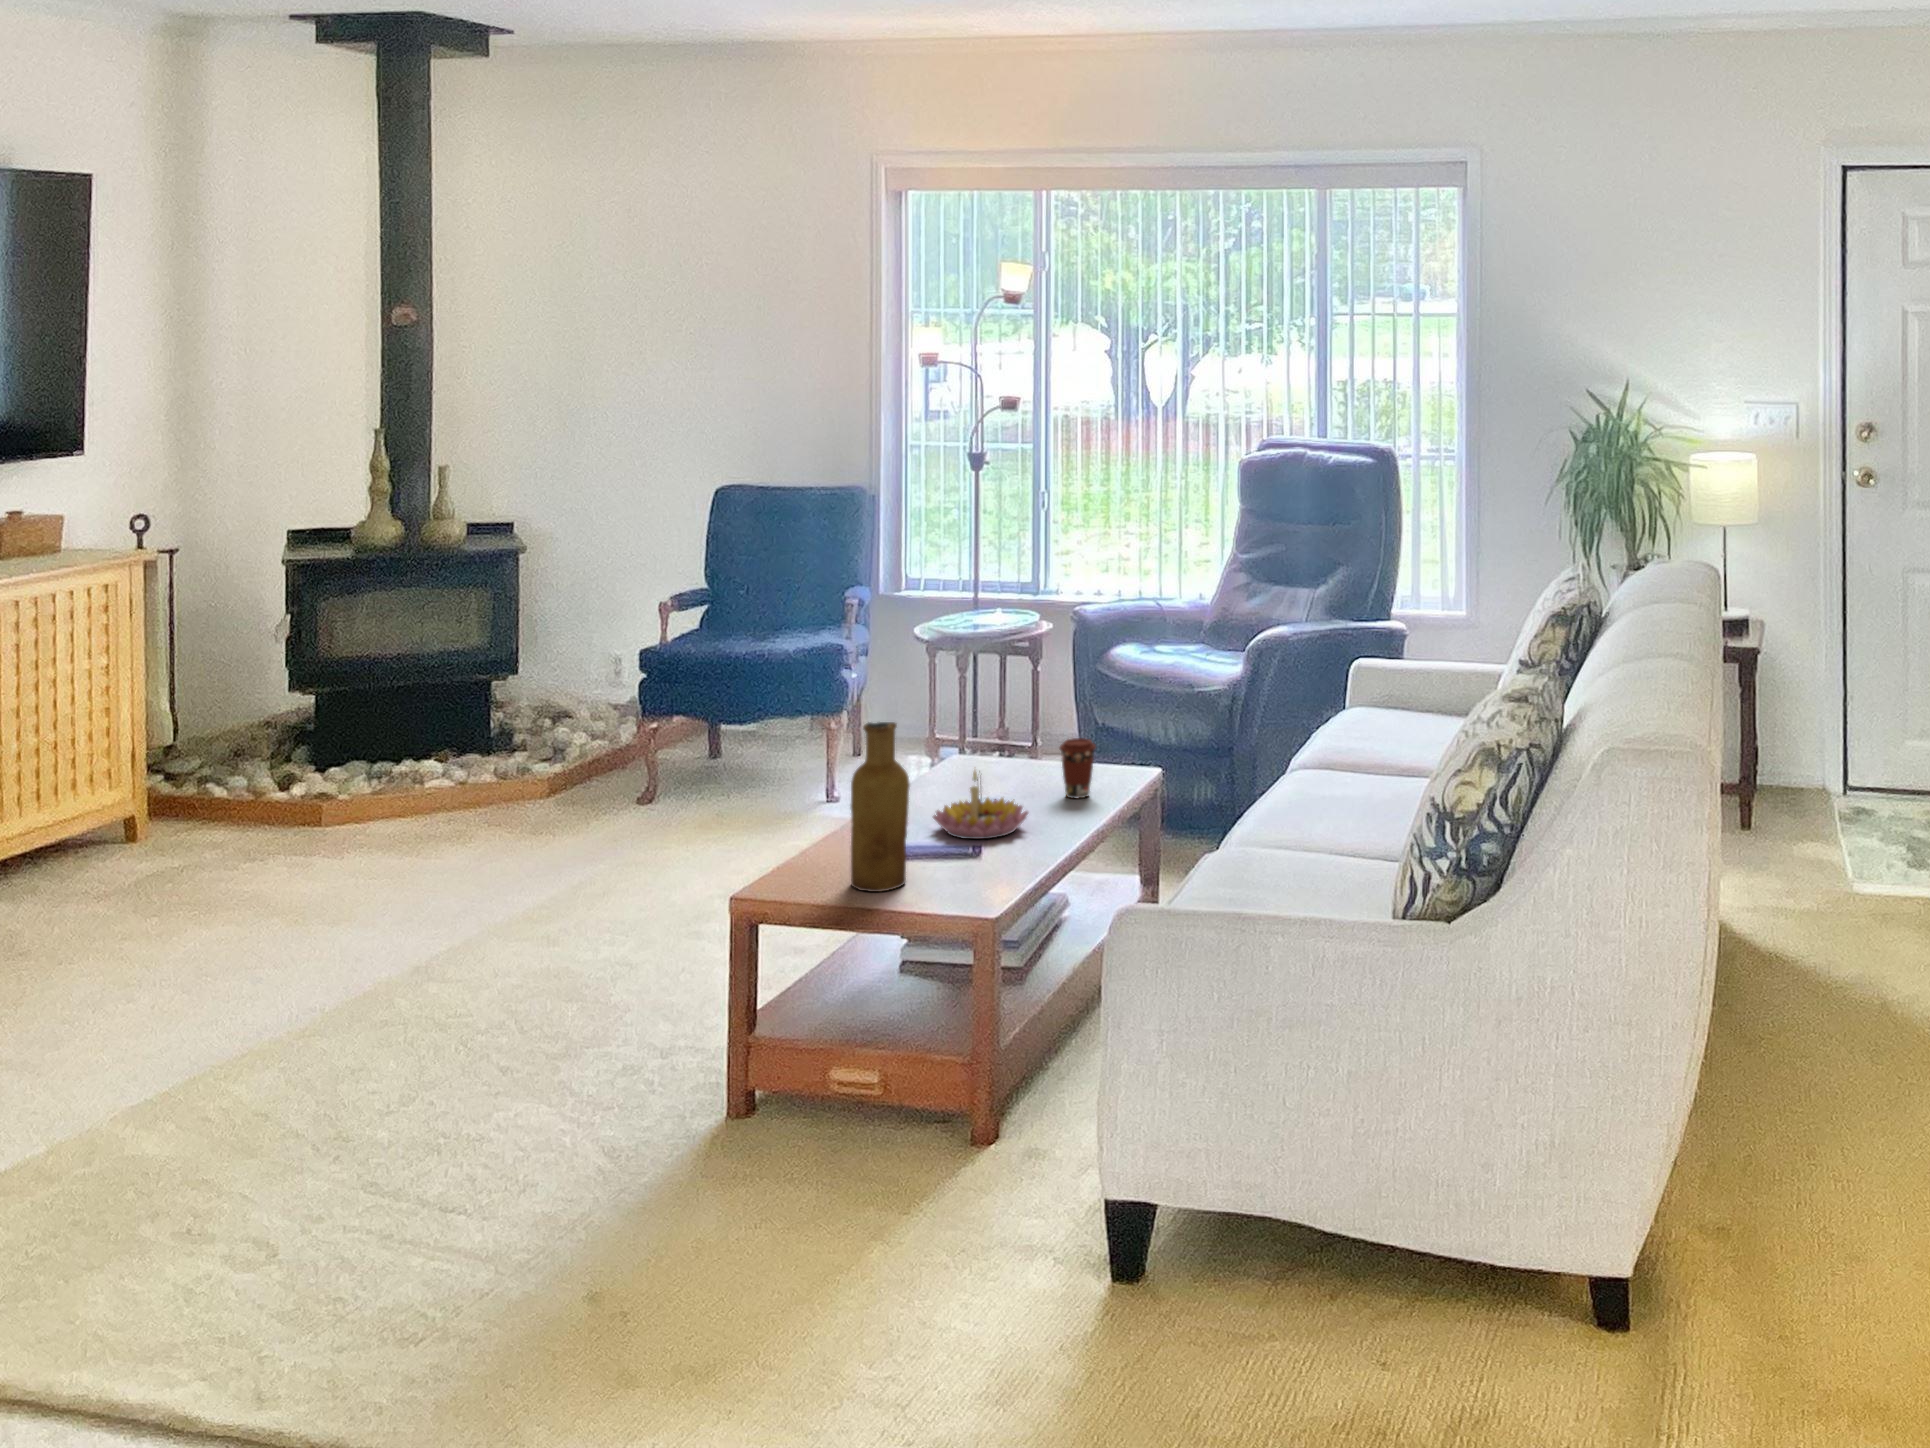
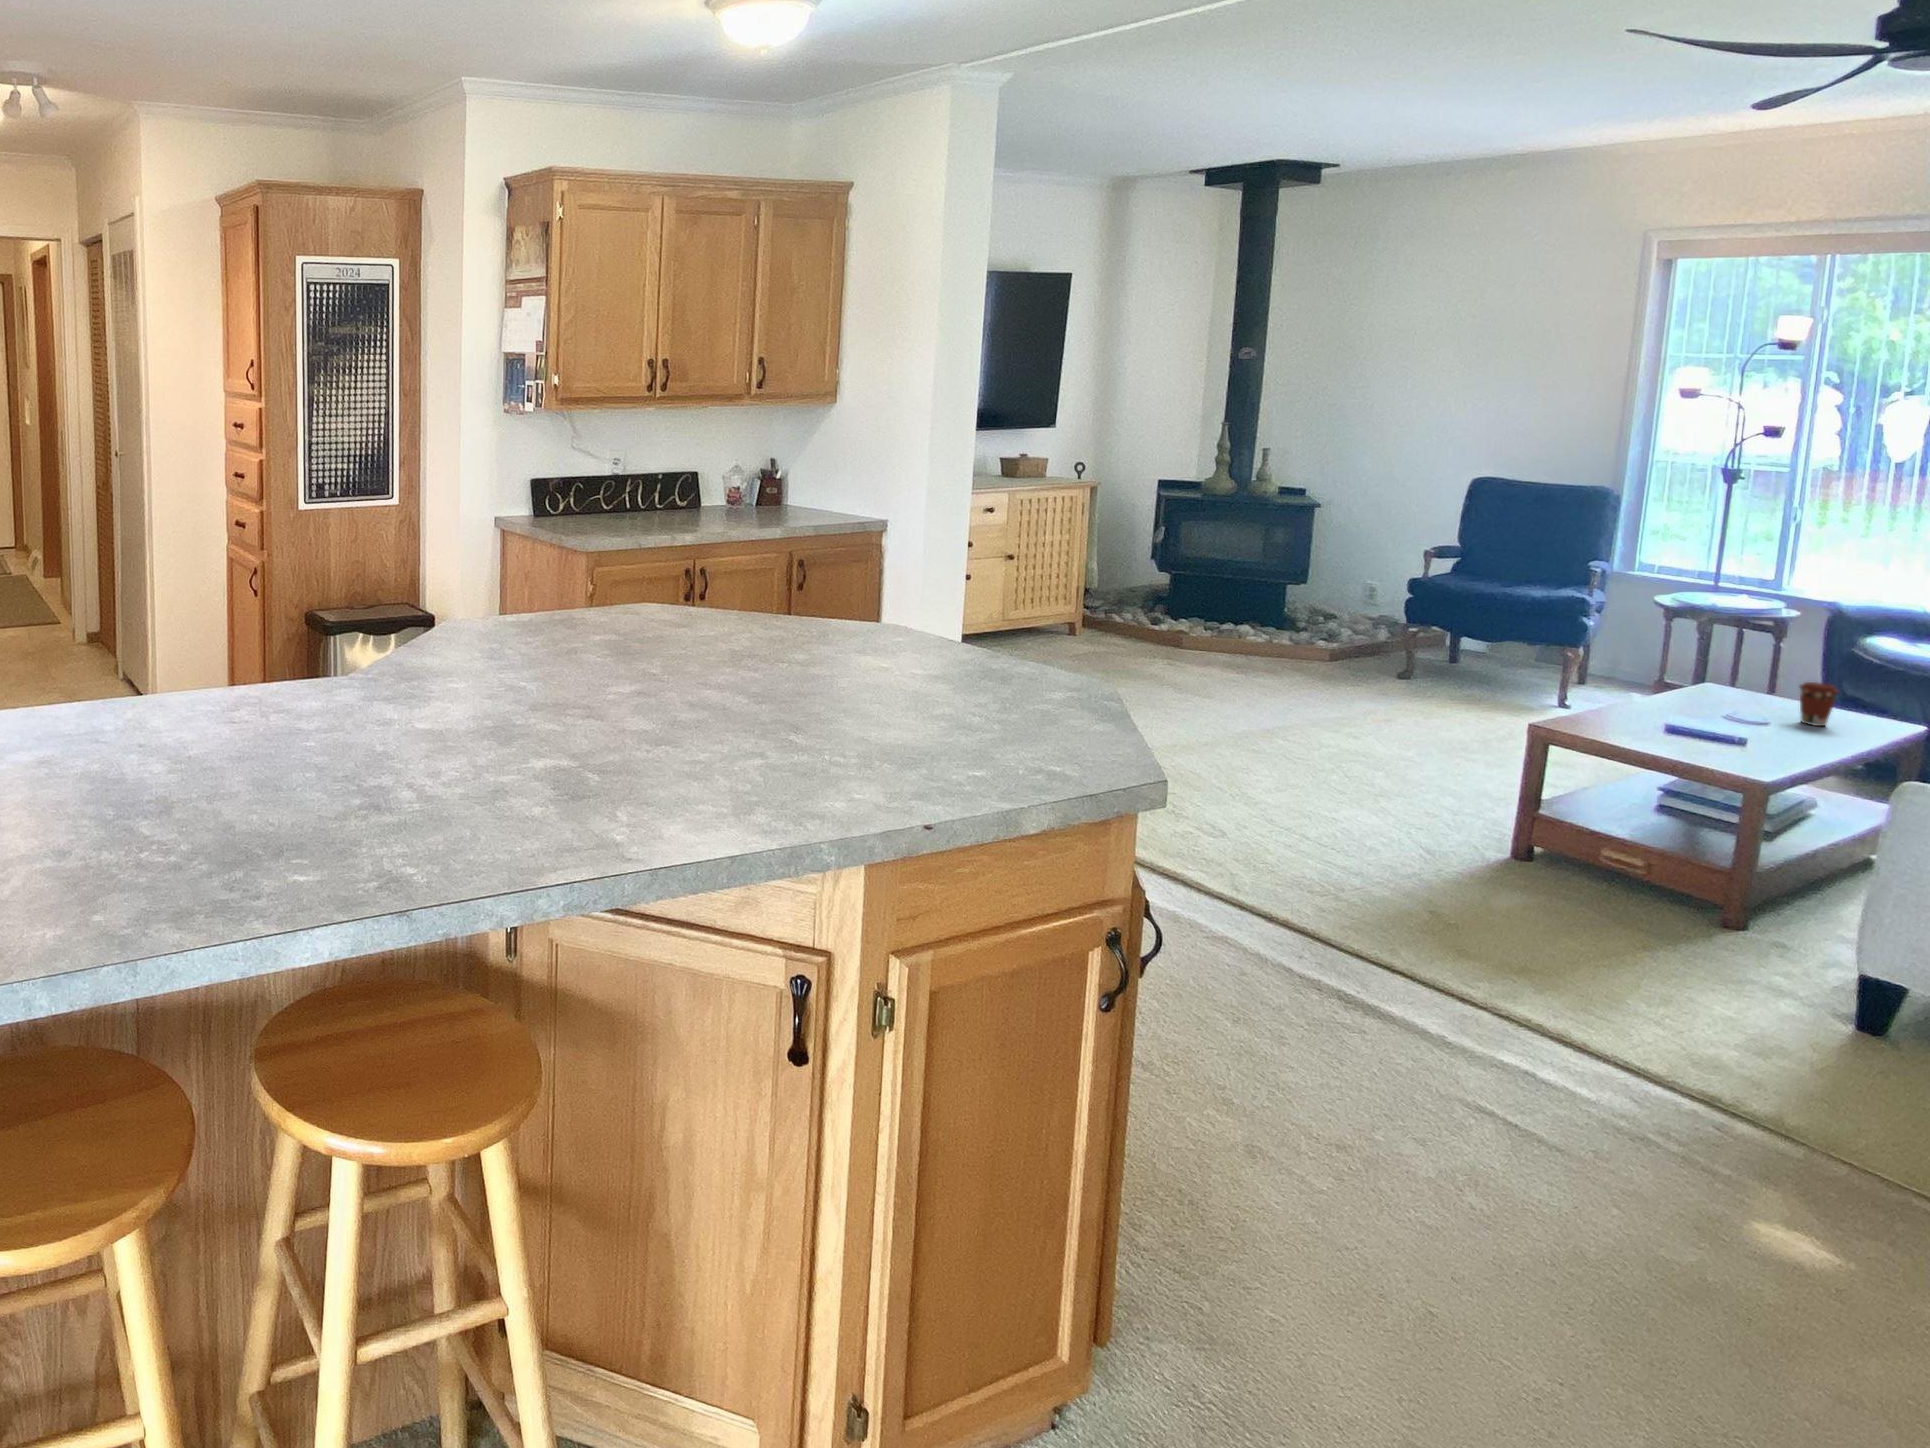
vase: present [851,722,910,892] -> none [1596,630,1655,738]
candle holder: present [933,771,1028,839] -> none [1667,680,1762,731]

